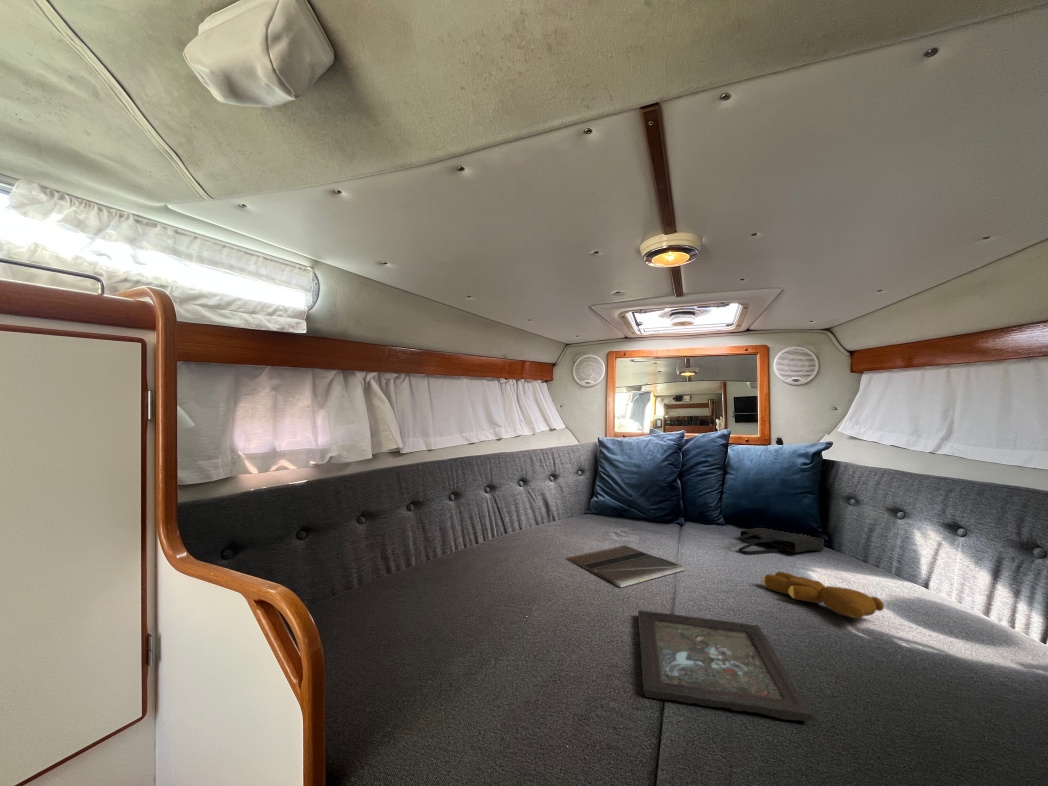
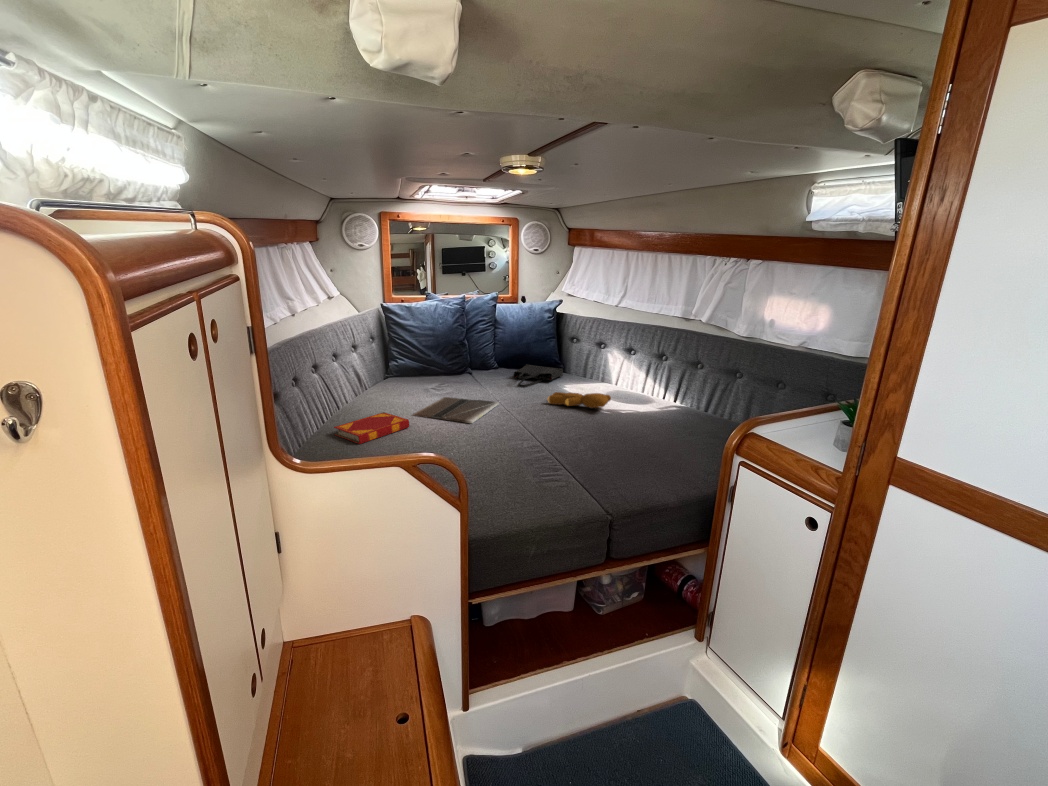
hardback book: none [468,547,545,578] -> present [334,412,409,444]
tray: present [638,611,814,722] -> none [498,423,609,467]

